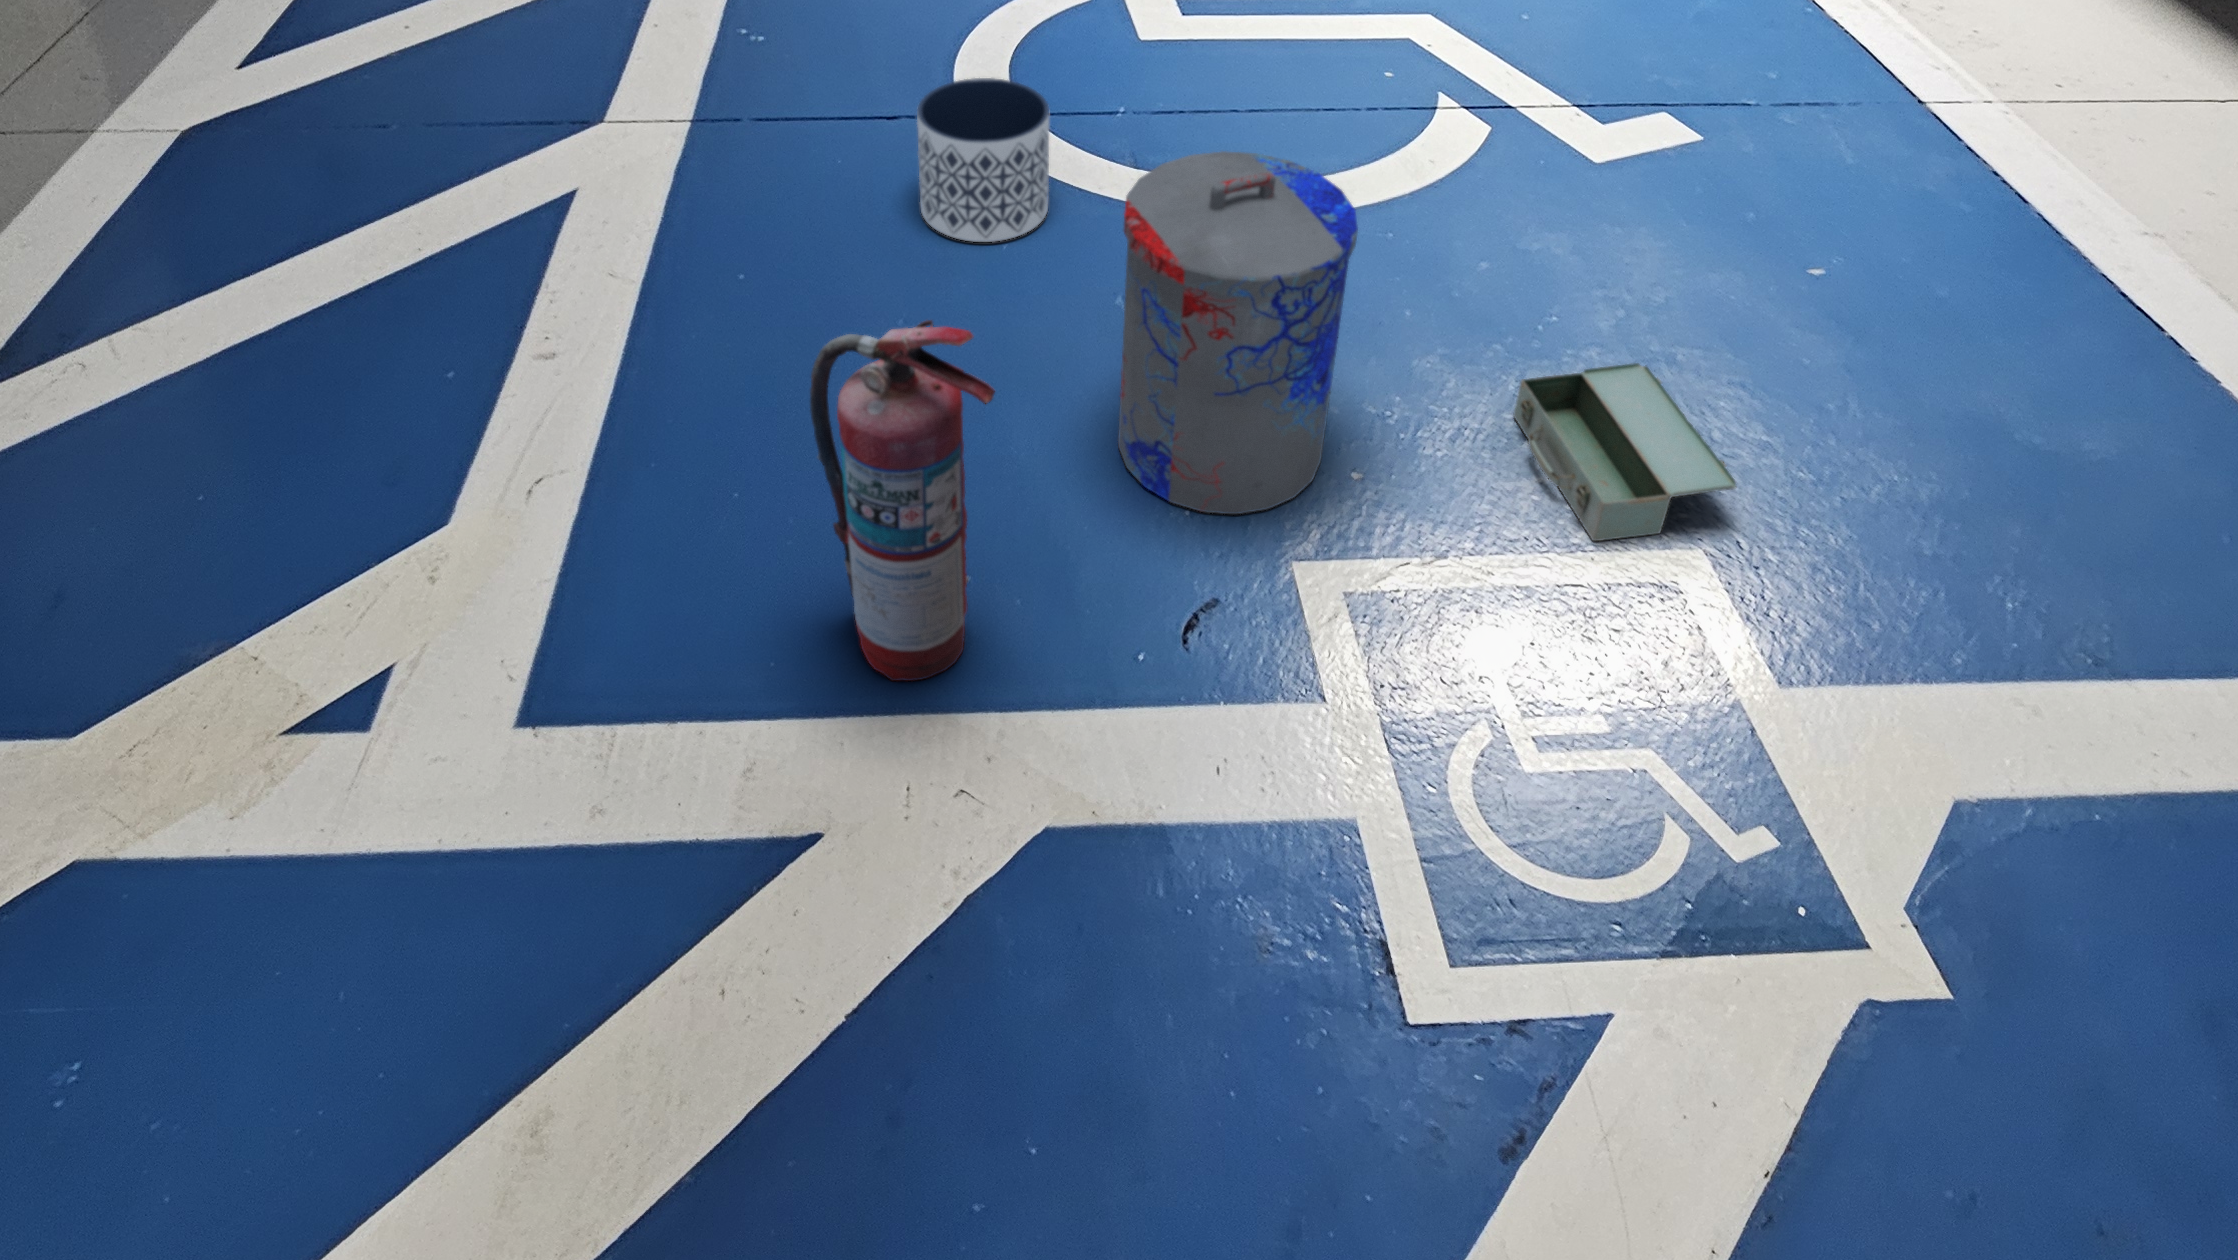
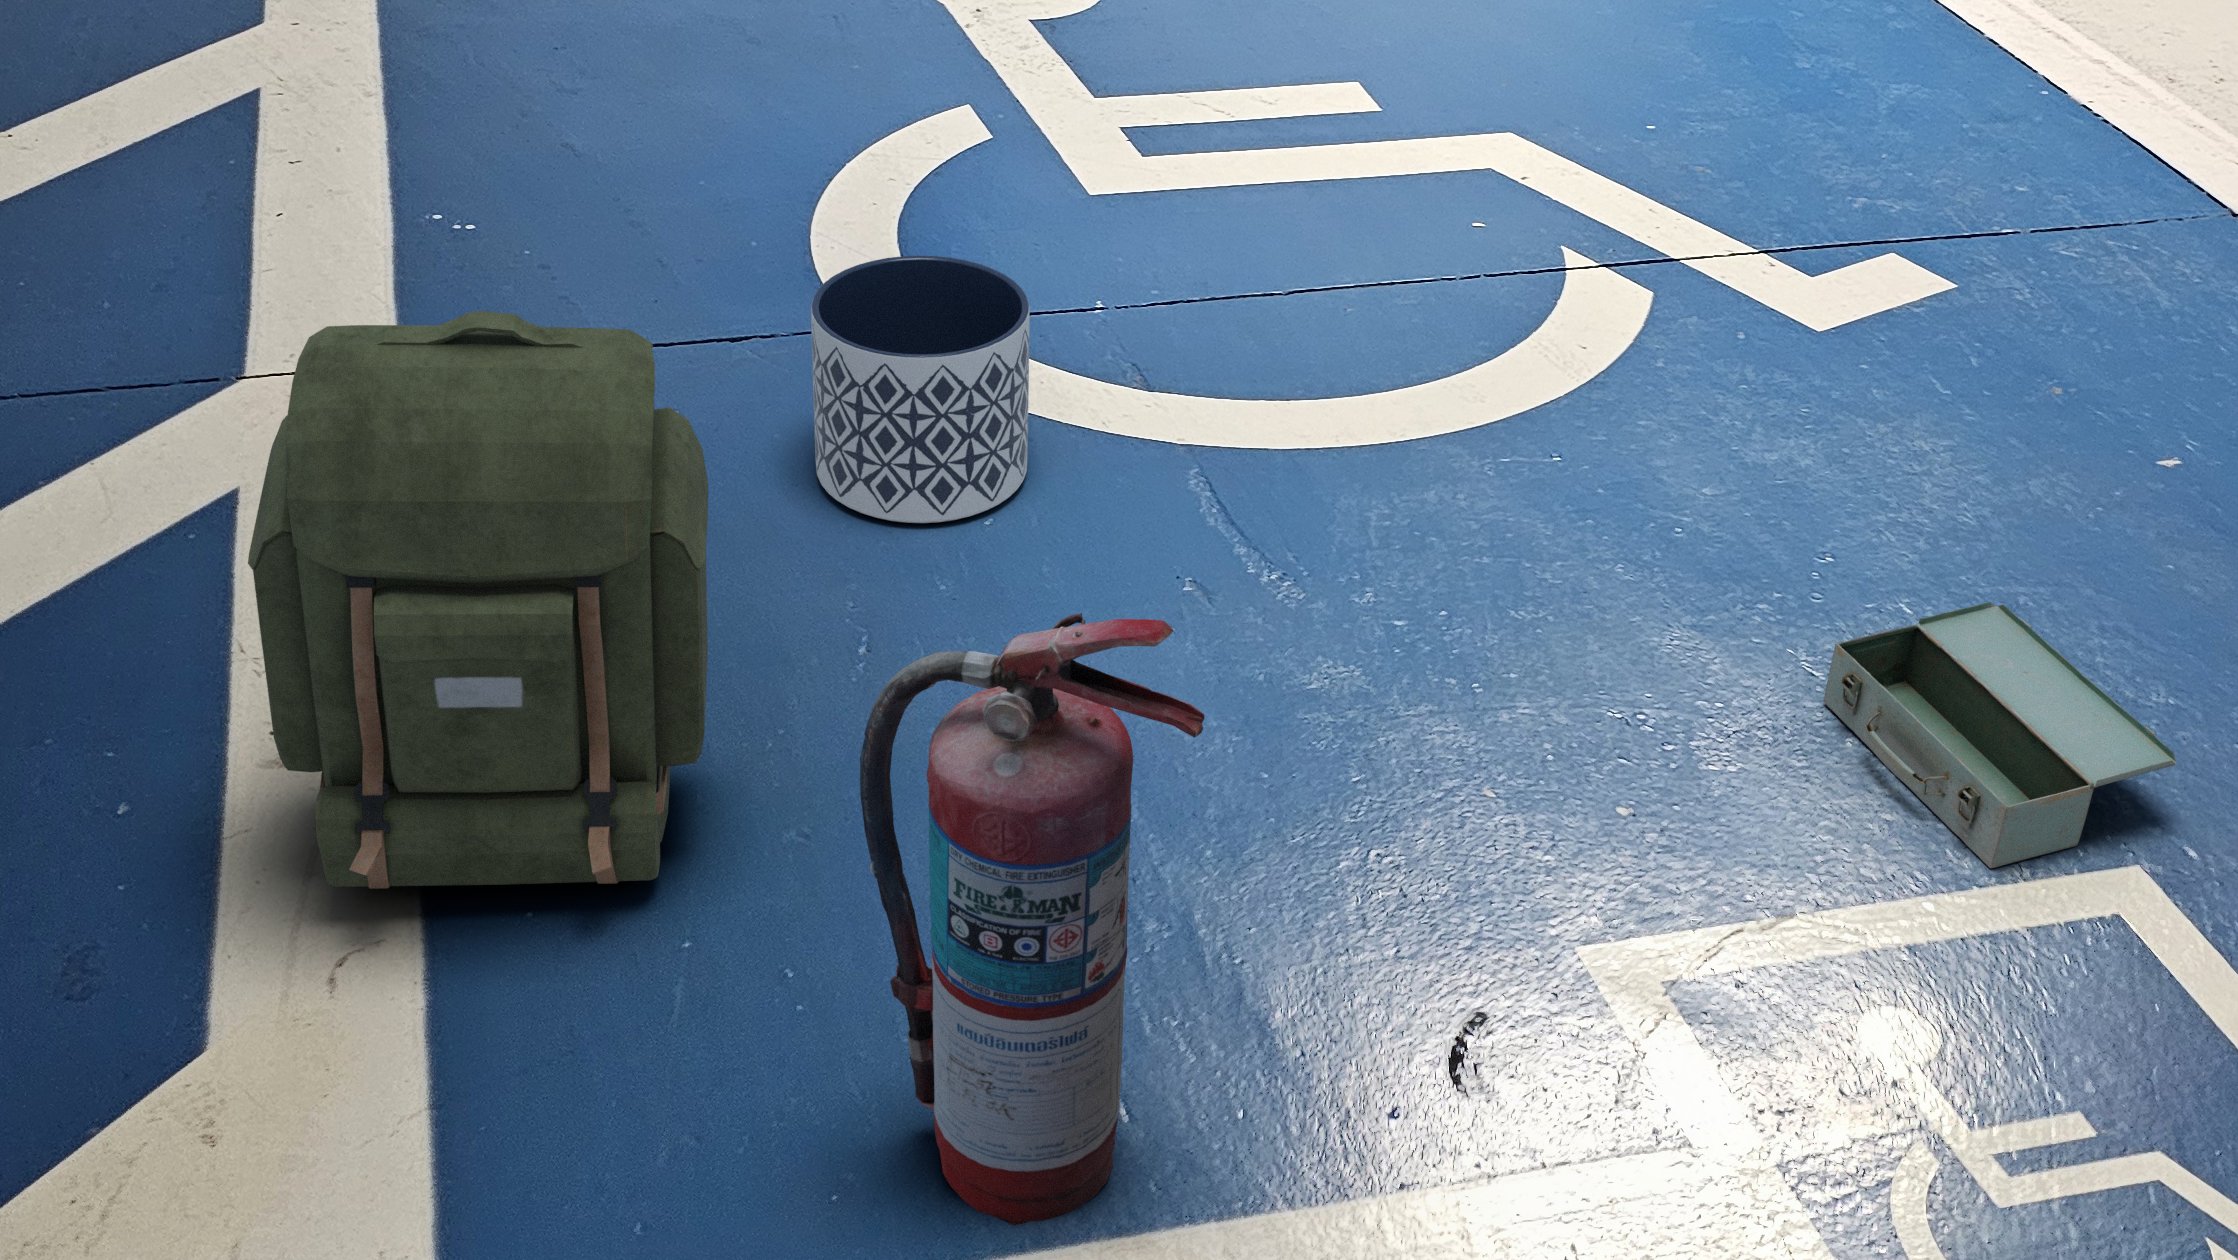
backpack: none [522,101,799,442] -> present [248,311,708,889]
trash can: present [1118,151,1358,514] -> none [1249,327,1635,899]

